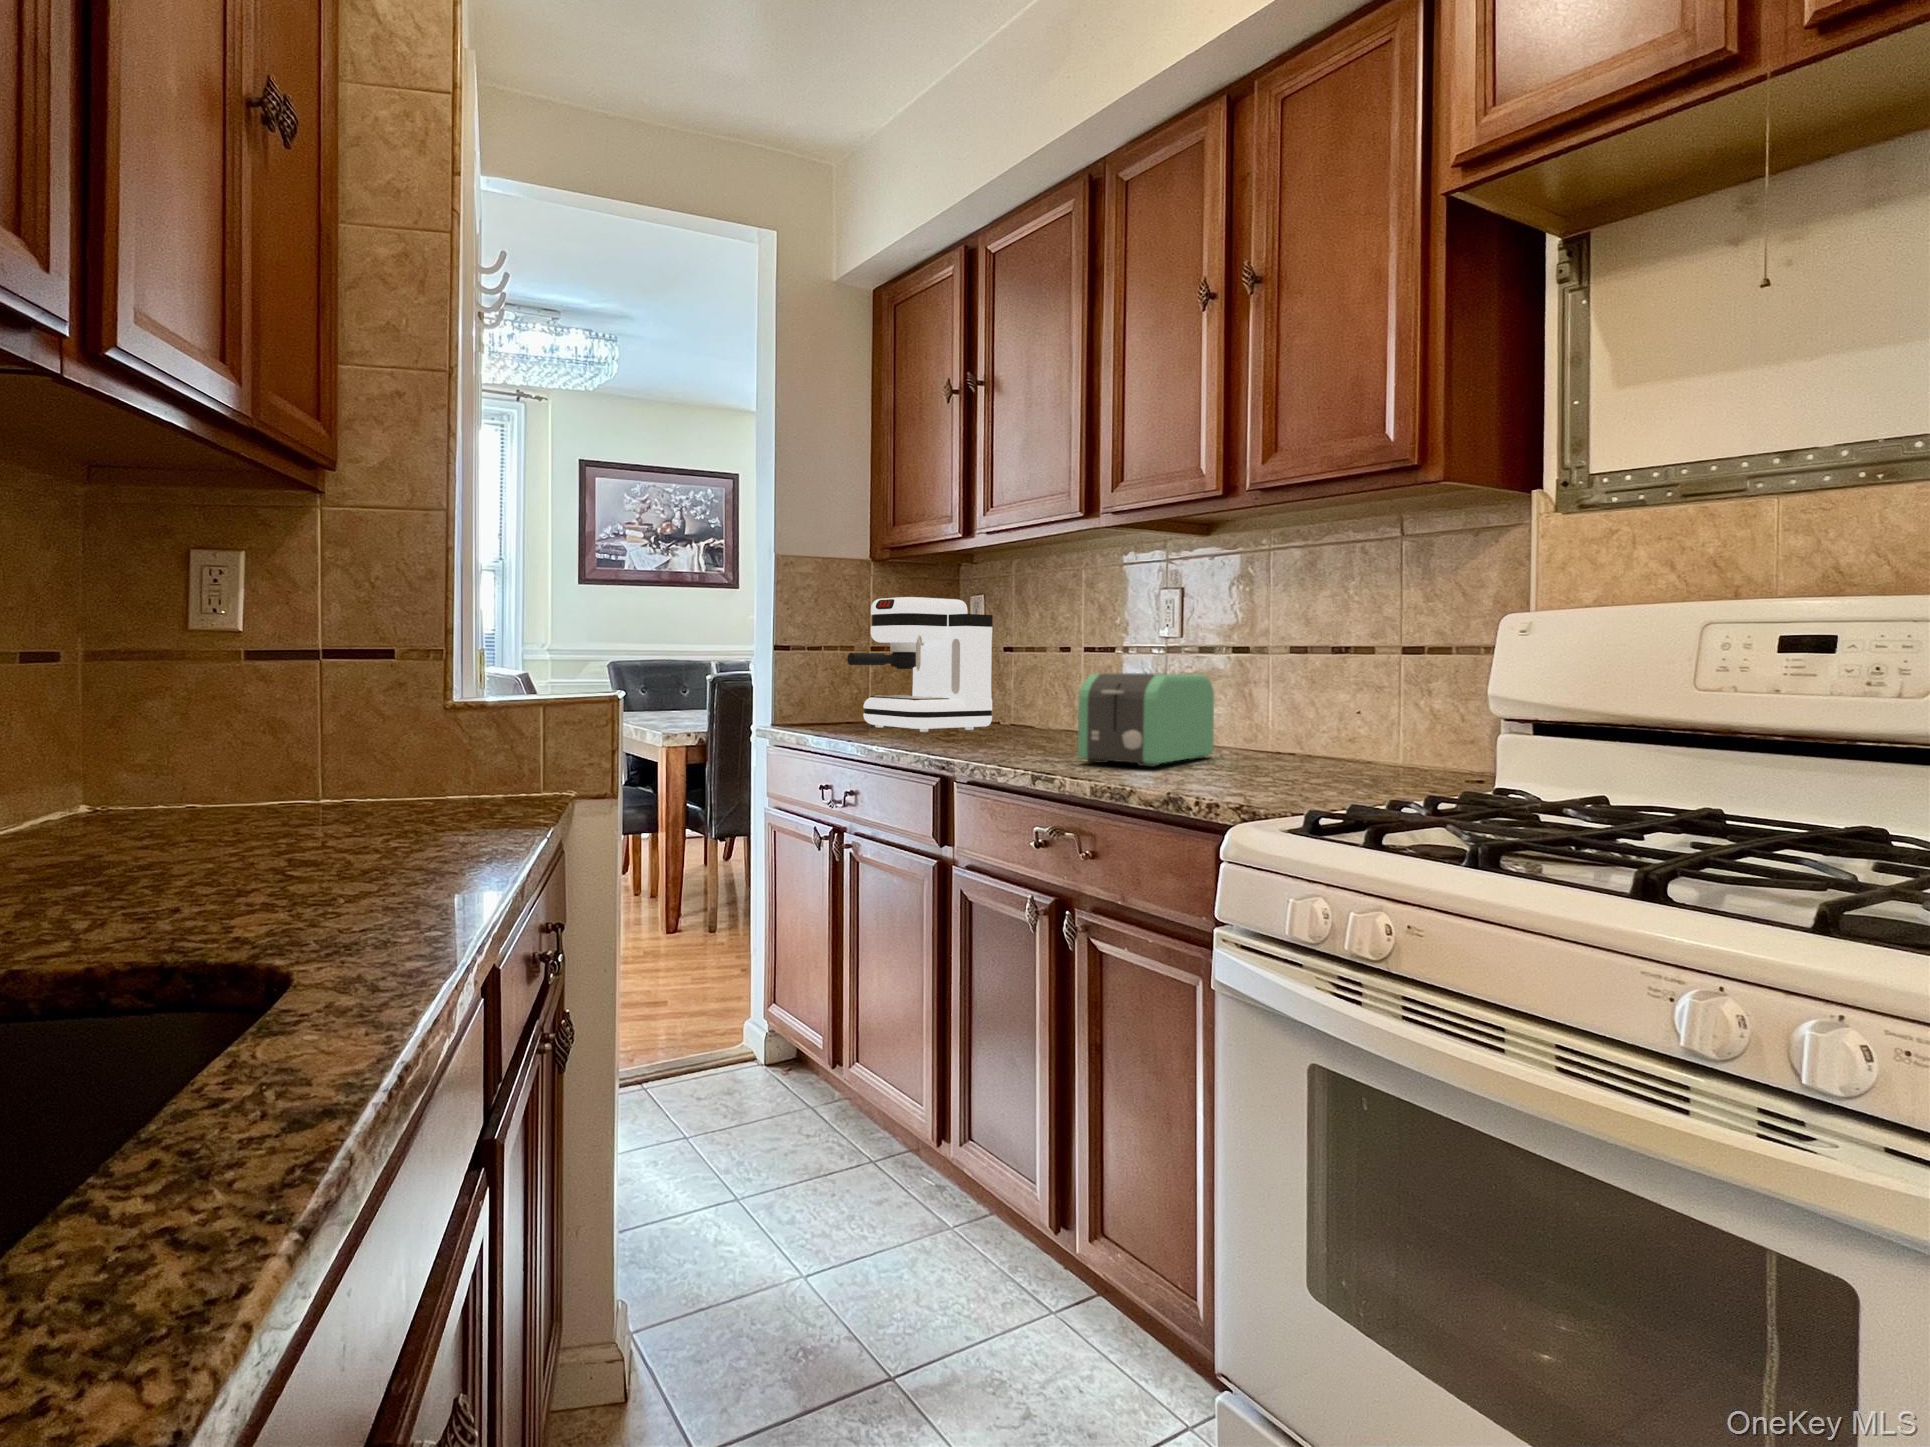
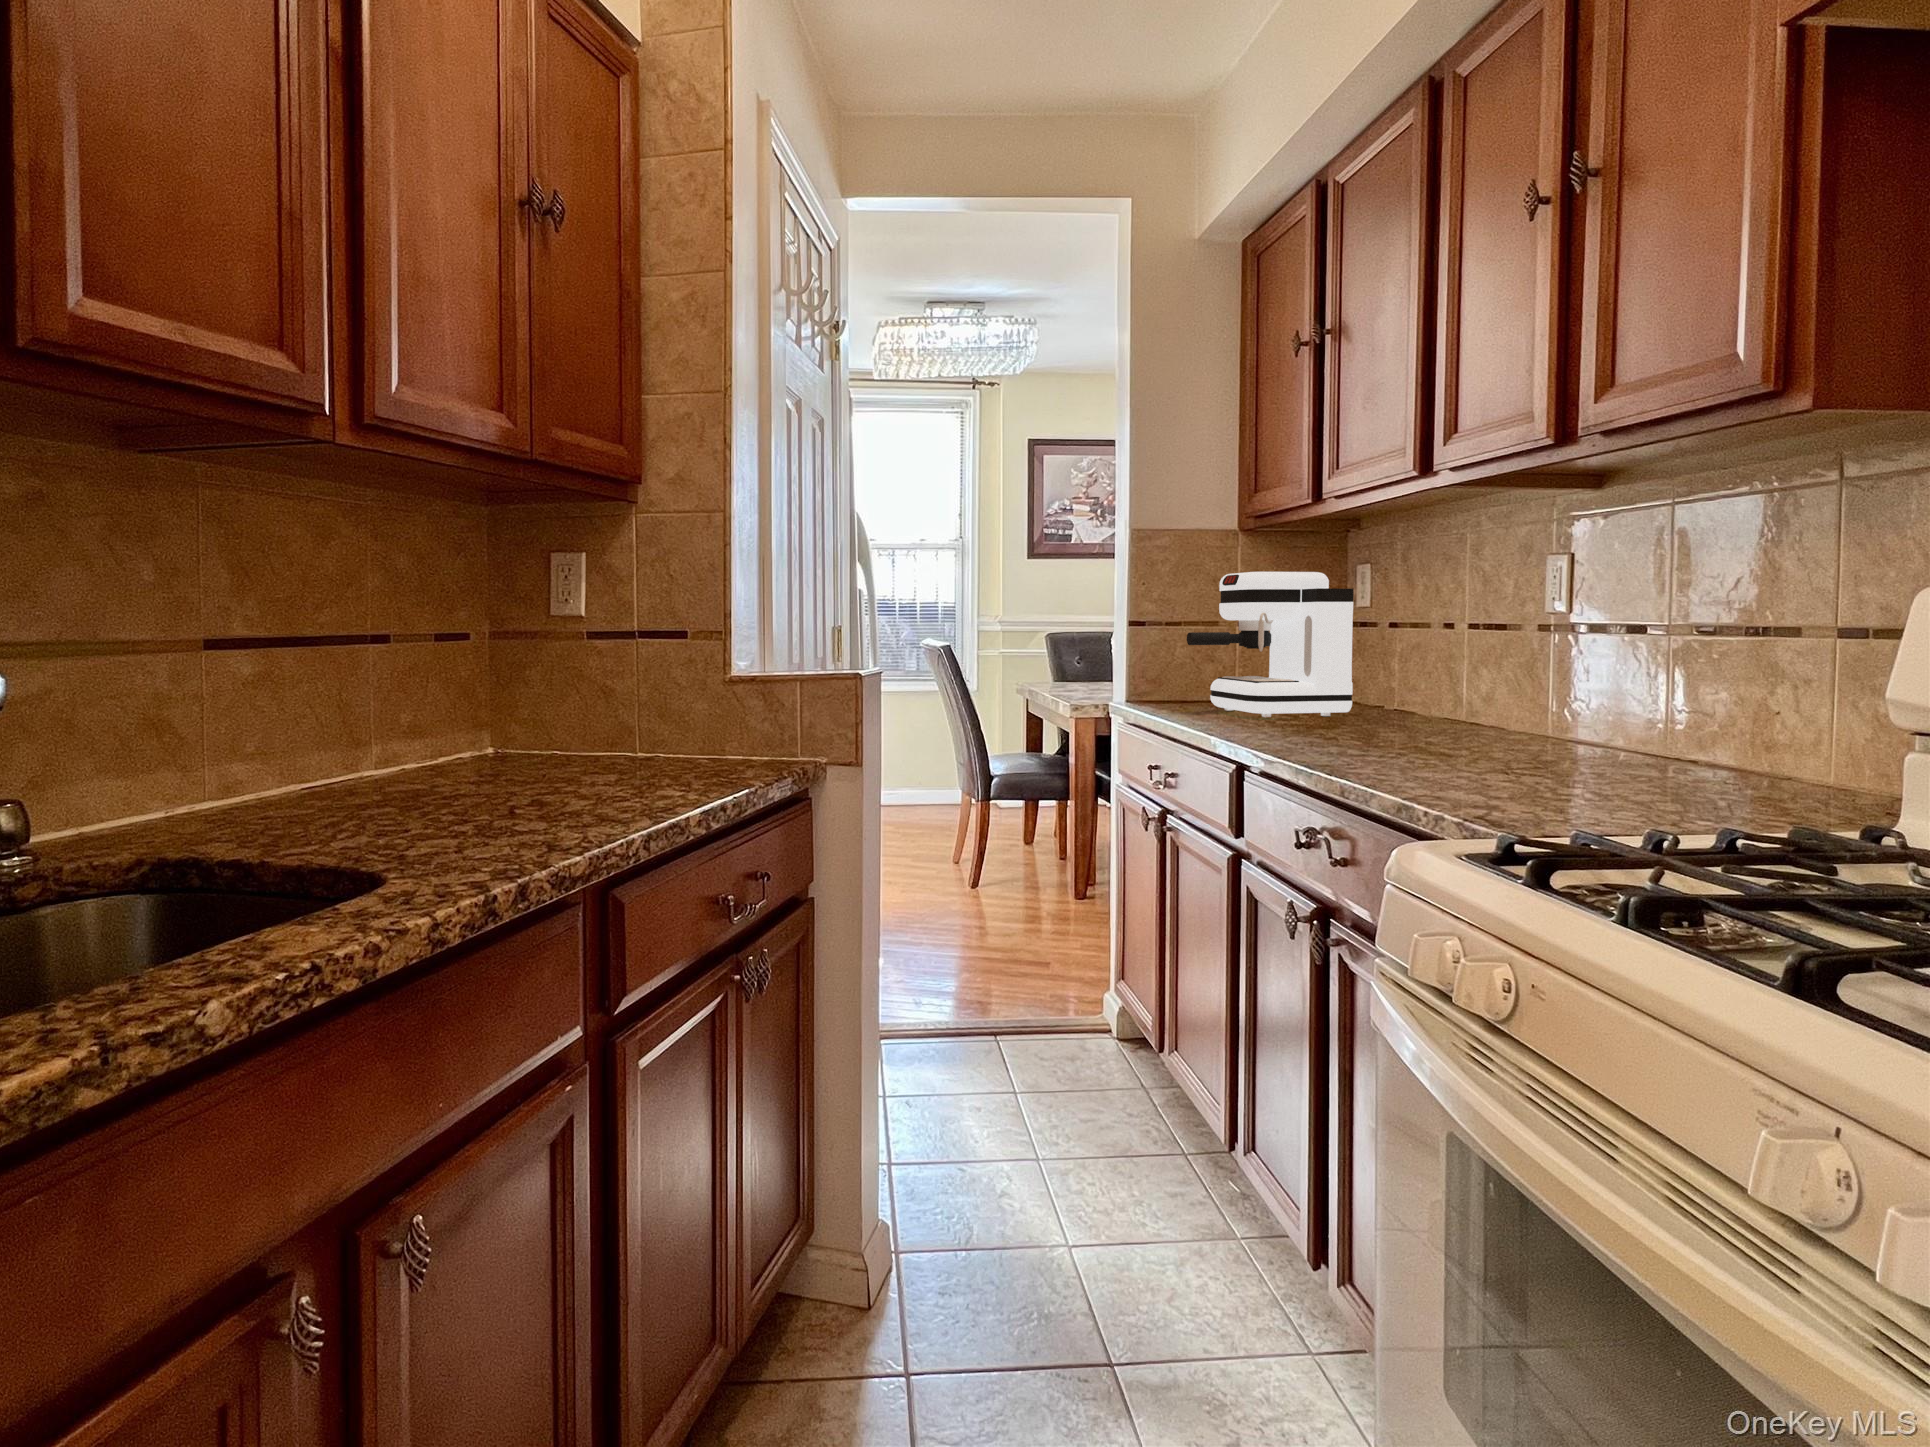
toaster: present [1078,673,1214,767] -> none [1372,658,1569,769]

